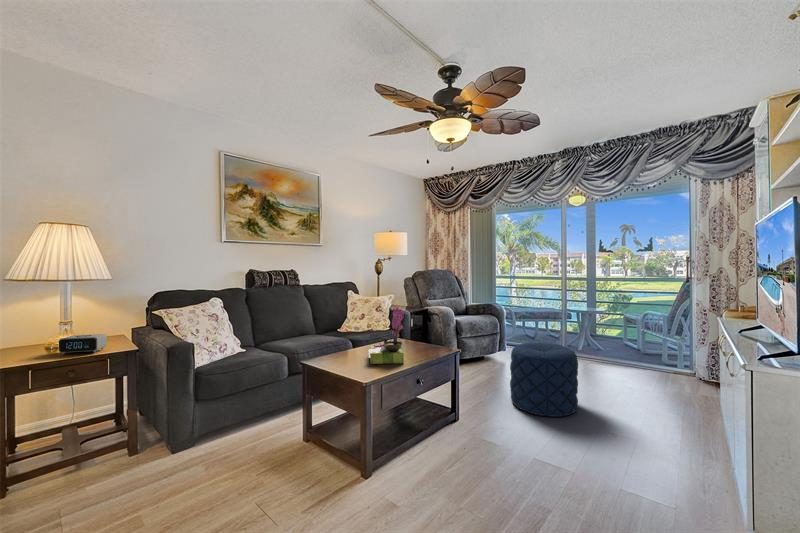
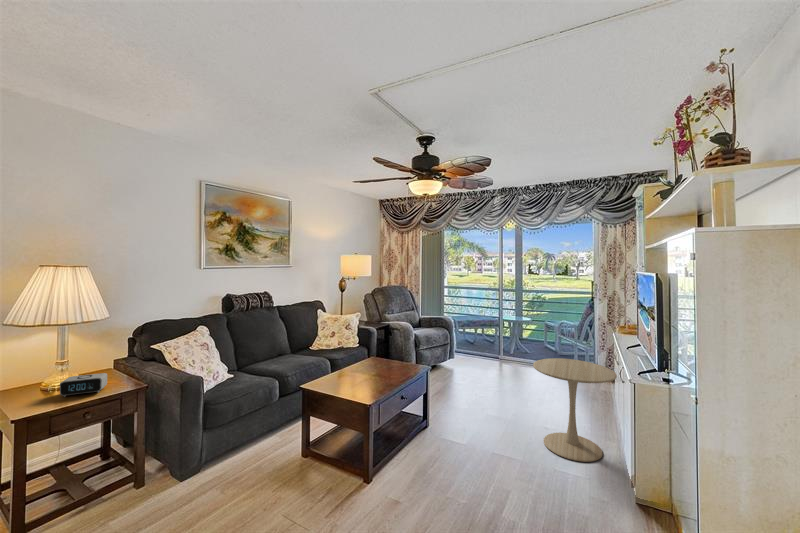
flower arrangement: present [369,306,404,364] -> none [358,332,391,385]
pouf: present [510,343,578,417] -> none [466,354,519,415]
side table: none [591,345,715,483] -> present [533,358,617,462]

